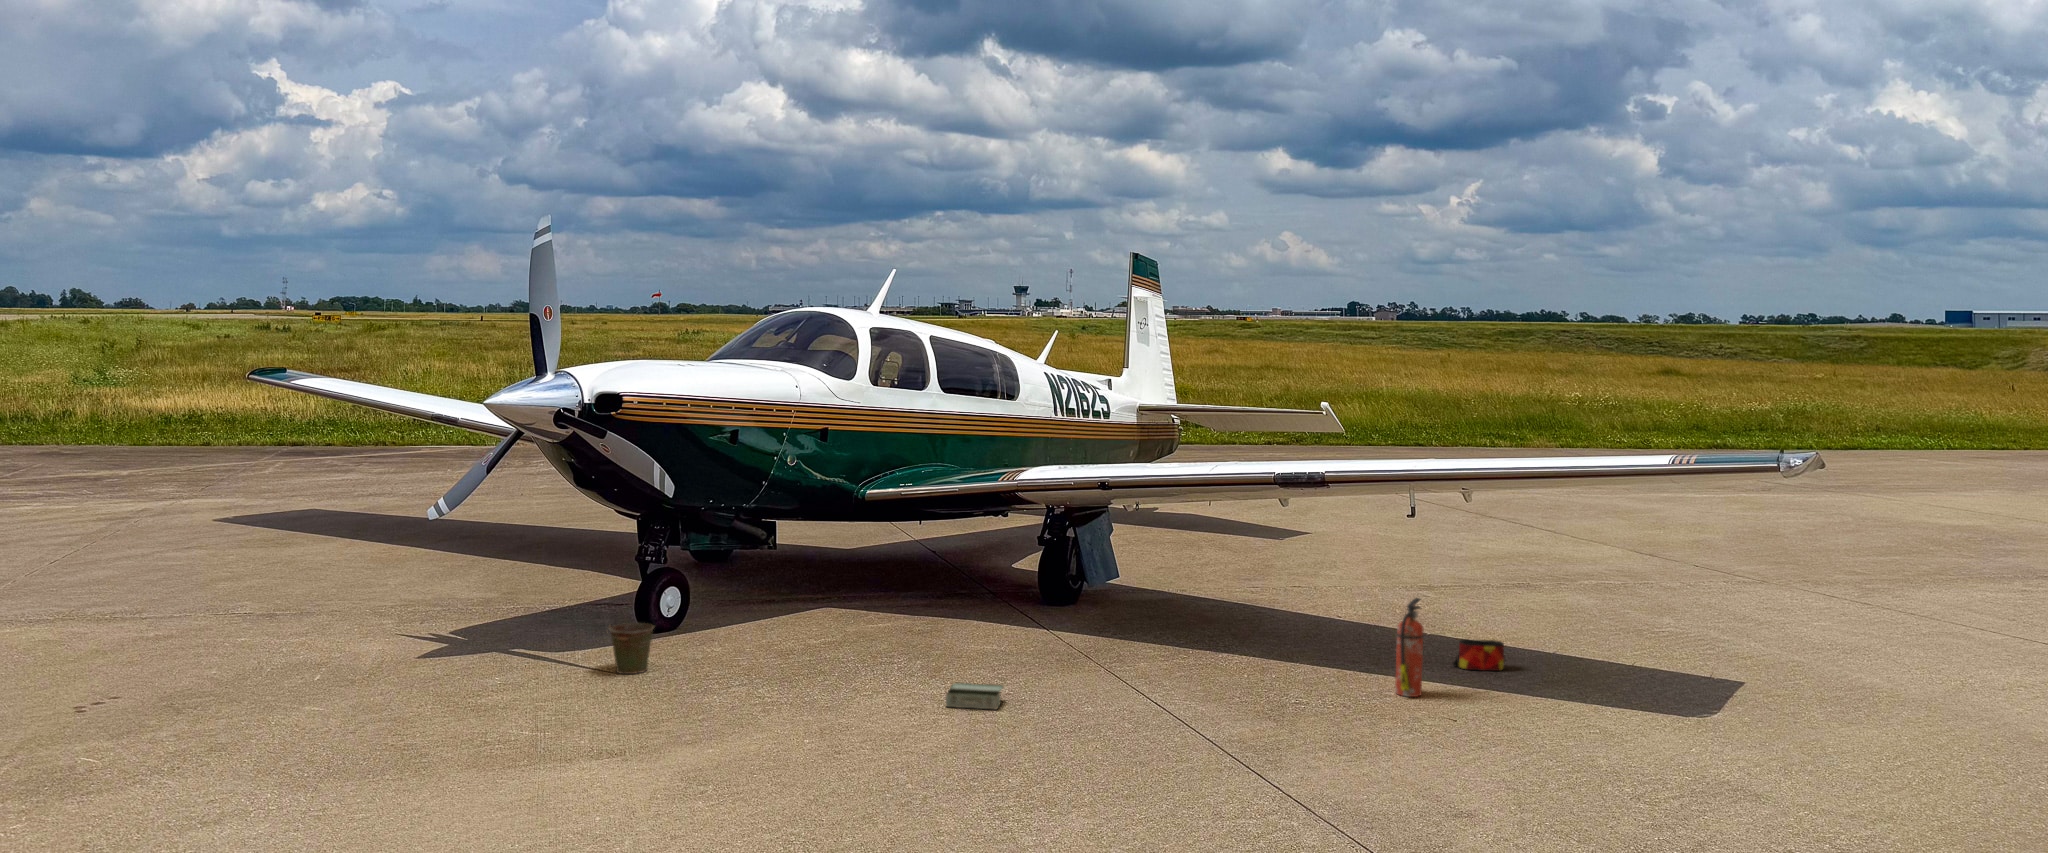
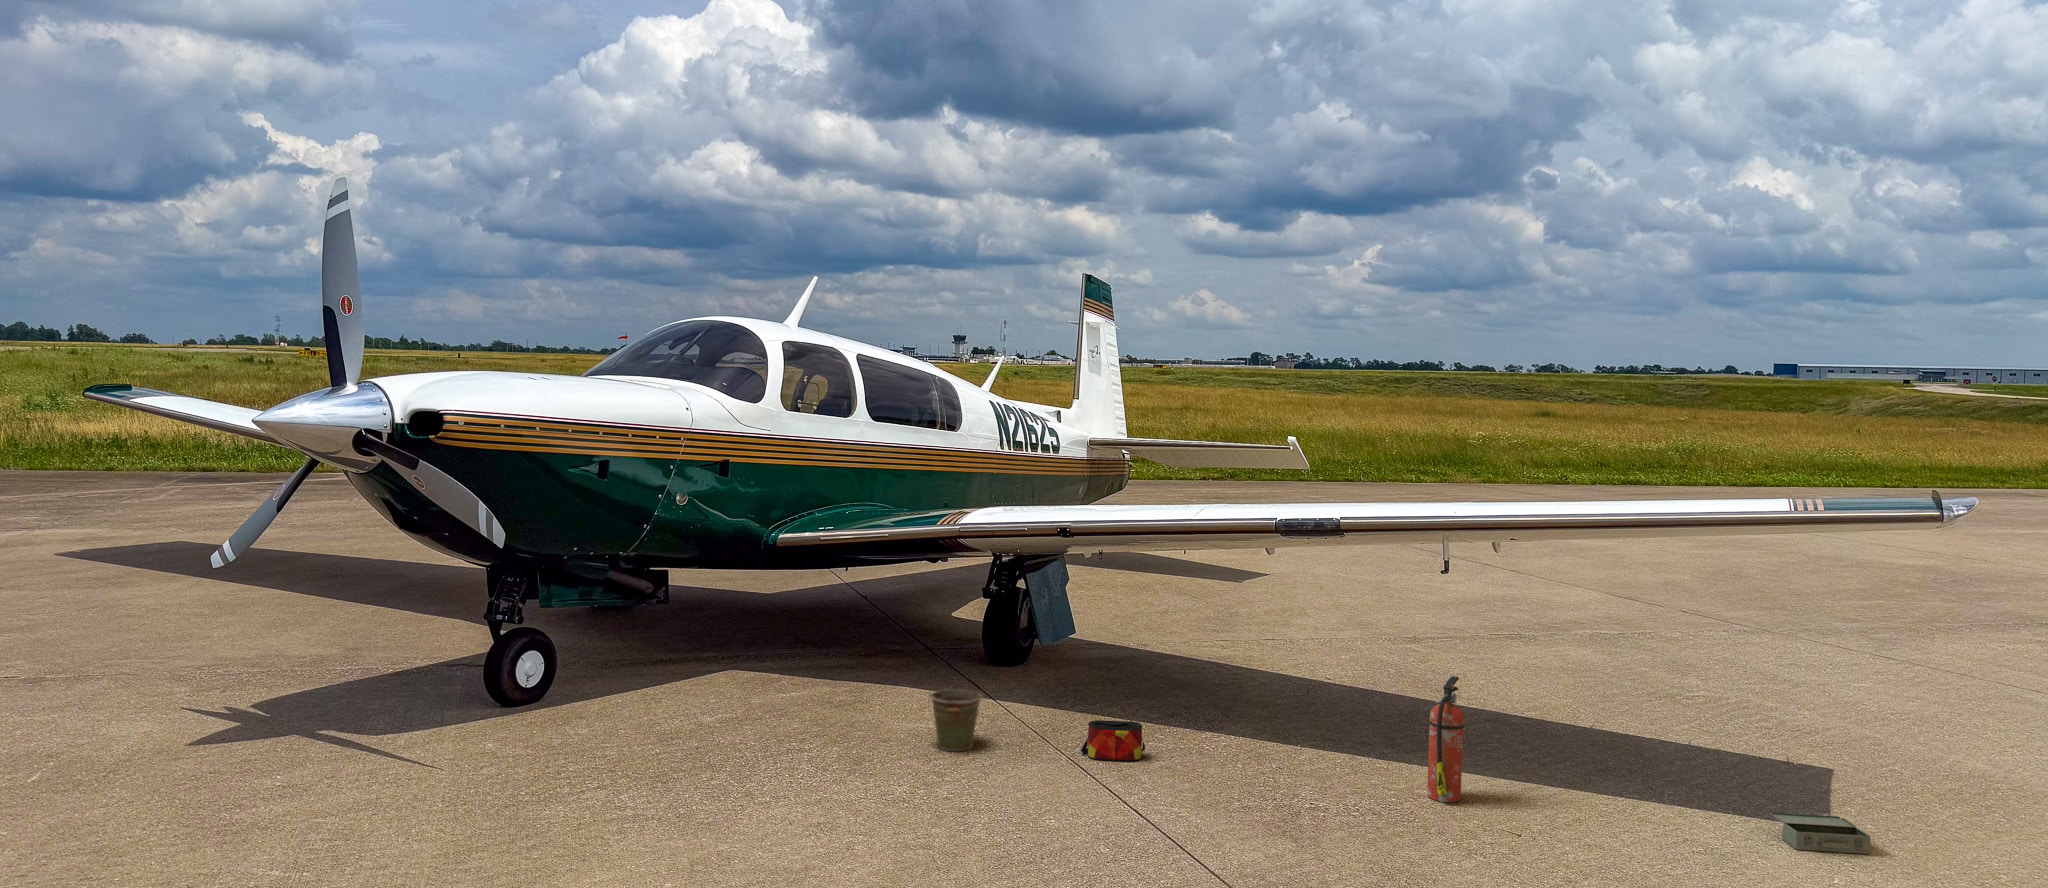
bucket: present [609,623,654,674] -> present [929,689,983,751]
bag: present [1453,639,1505,671] -> present [1080,720,1145,761]
toolbox: present [946,683,1003,709] -> present [1771,813,1870,854]

